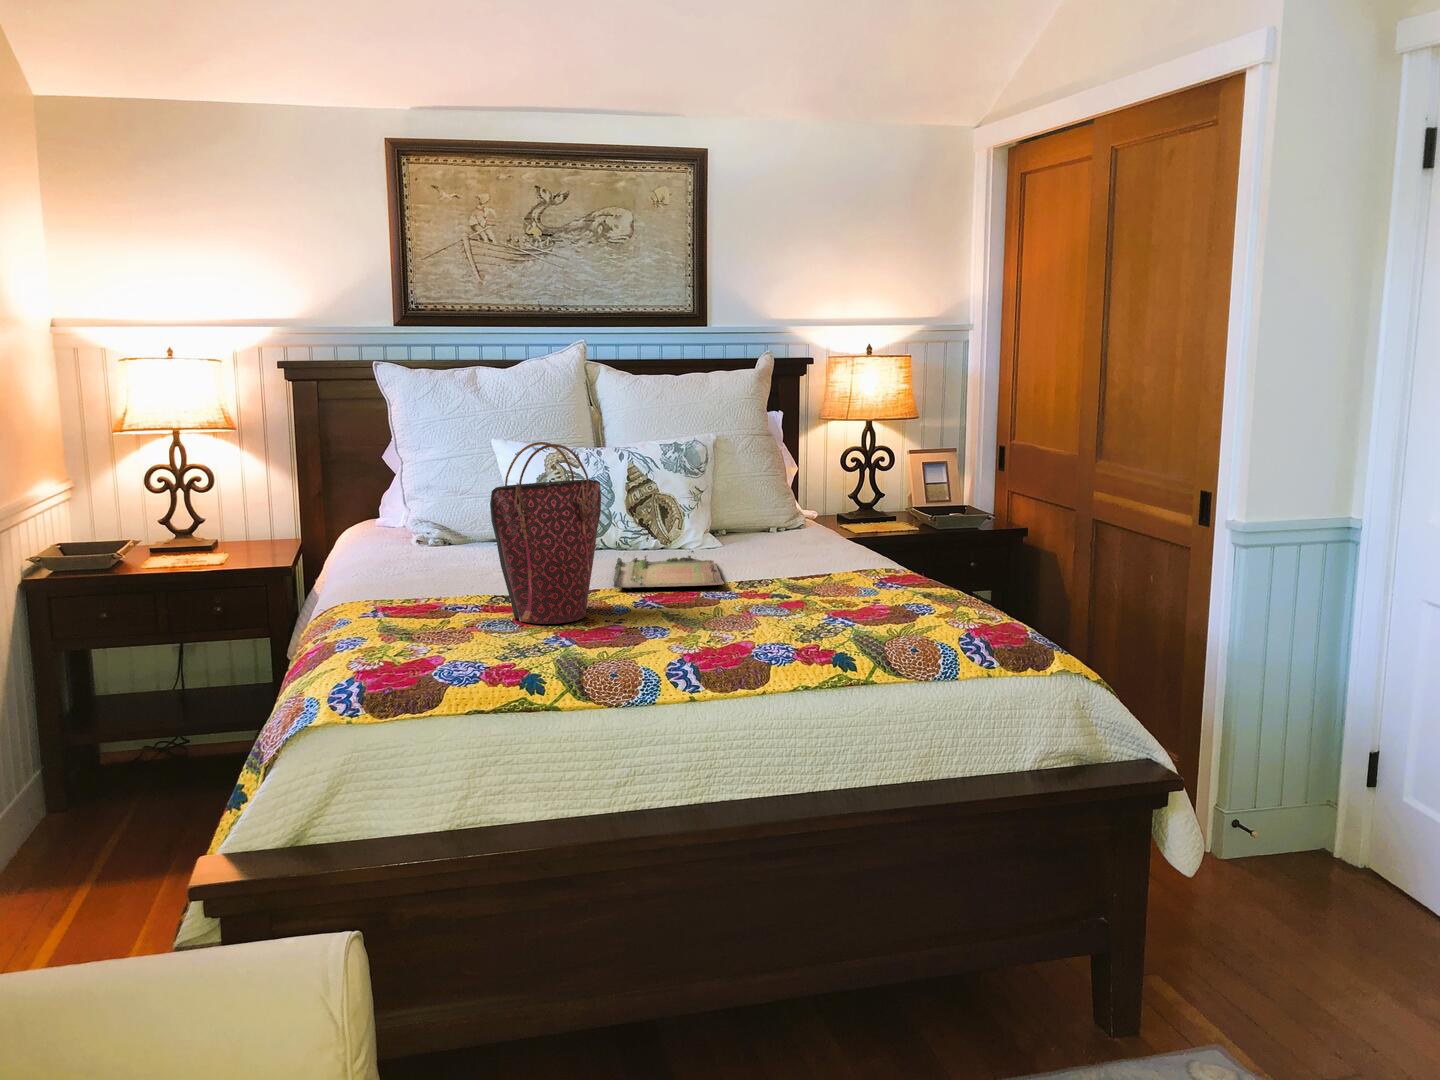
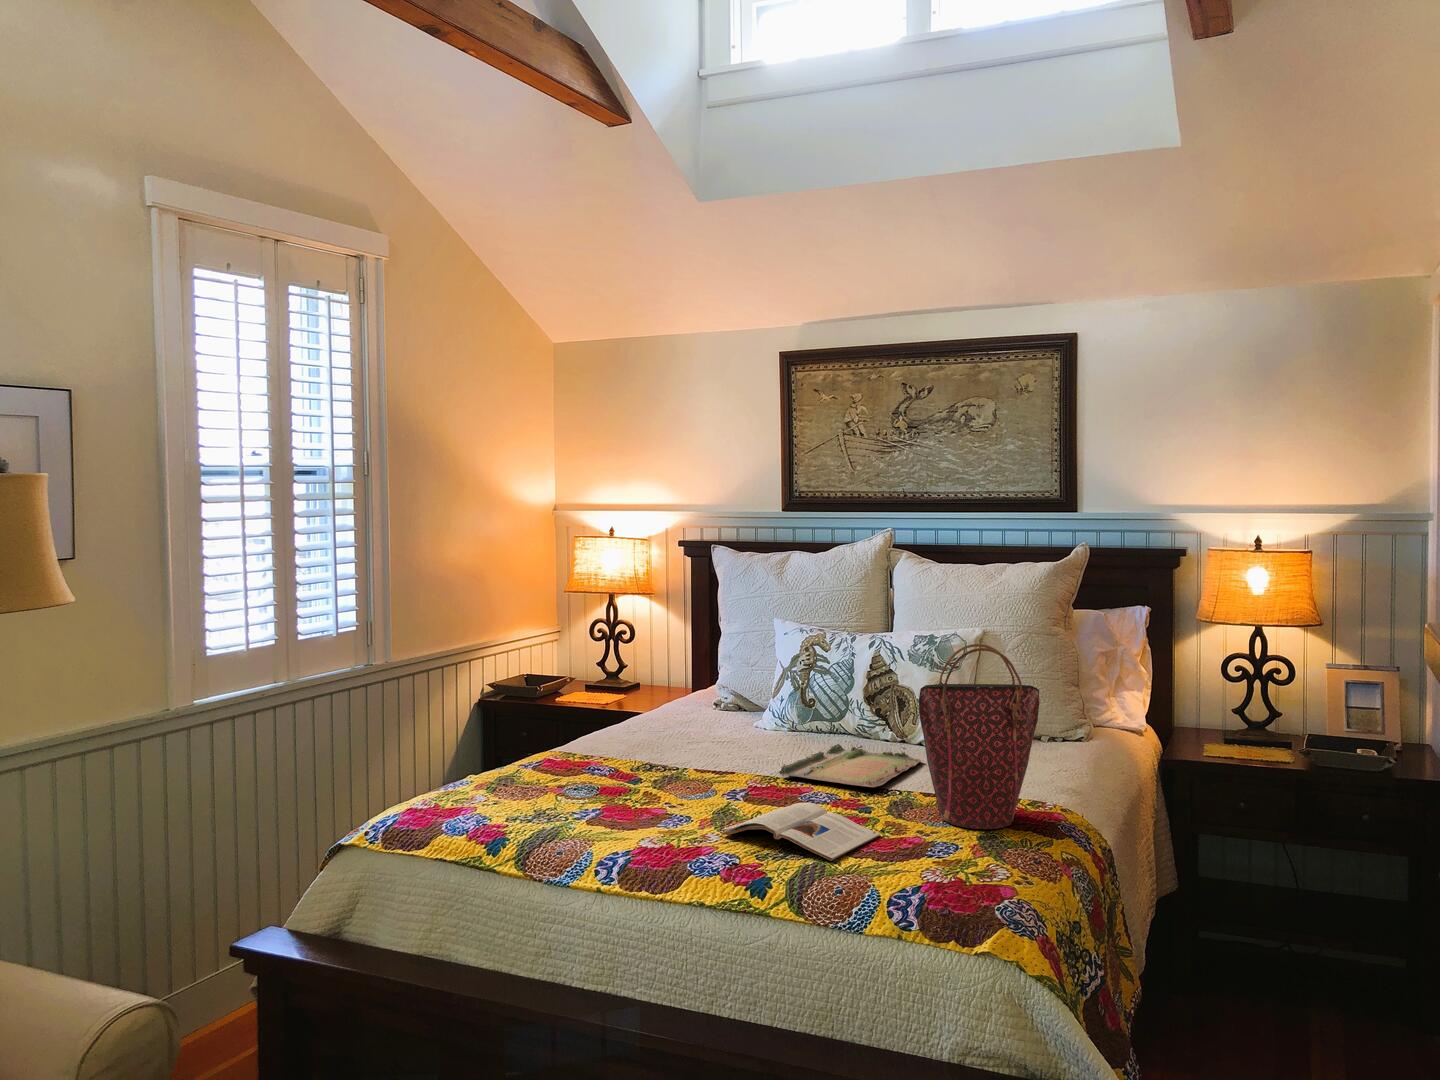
handbag: present [490,442,601,624] -> present [918,644,1039,829]
magazine: none [667,600,800,641] -> present [721,803,880,861]

